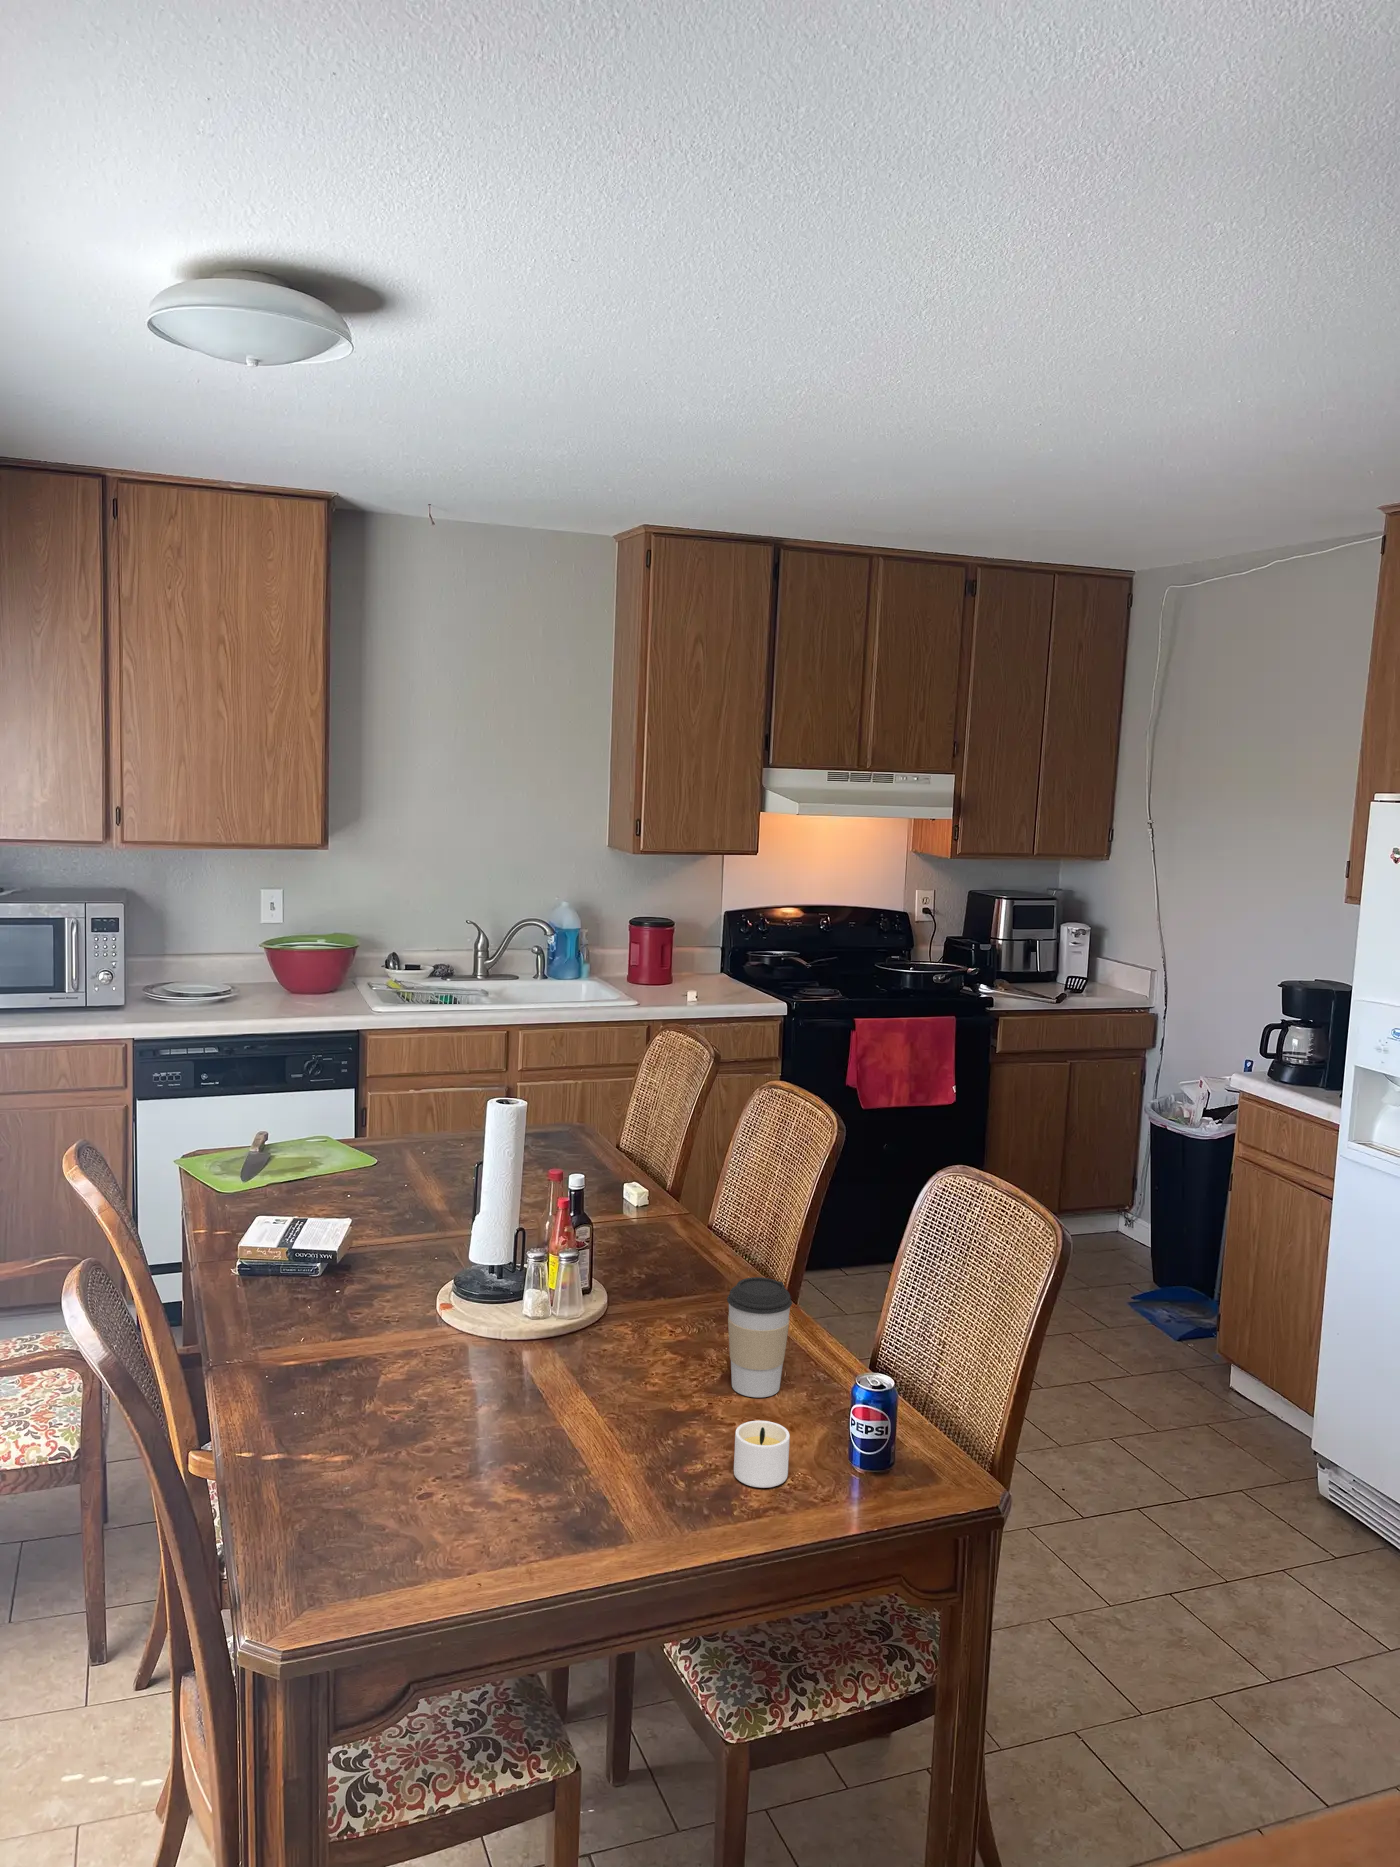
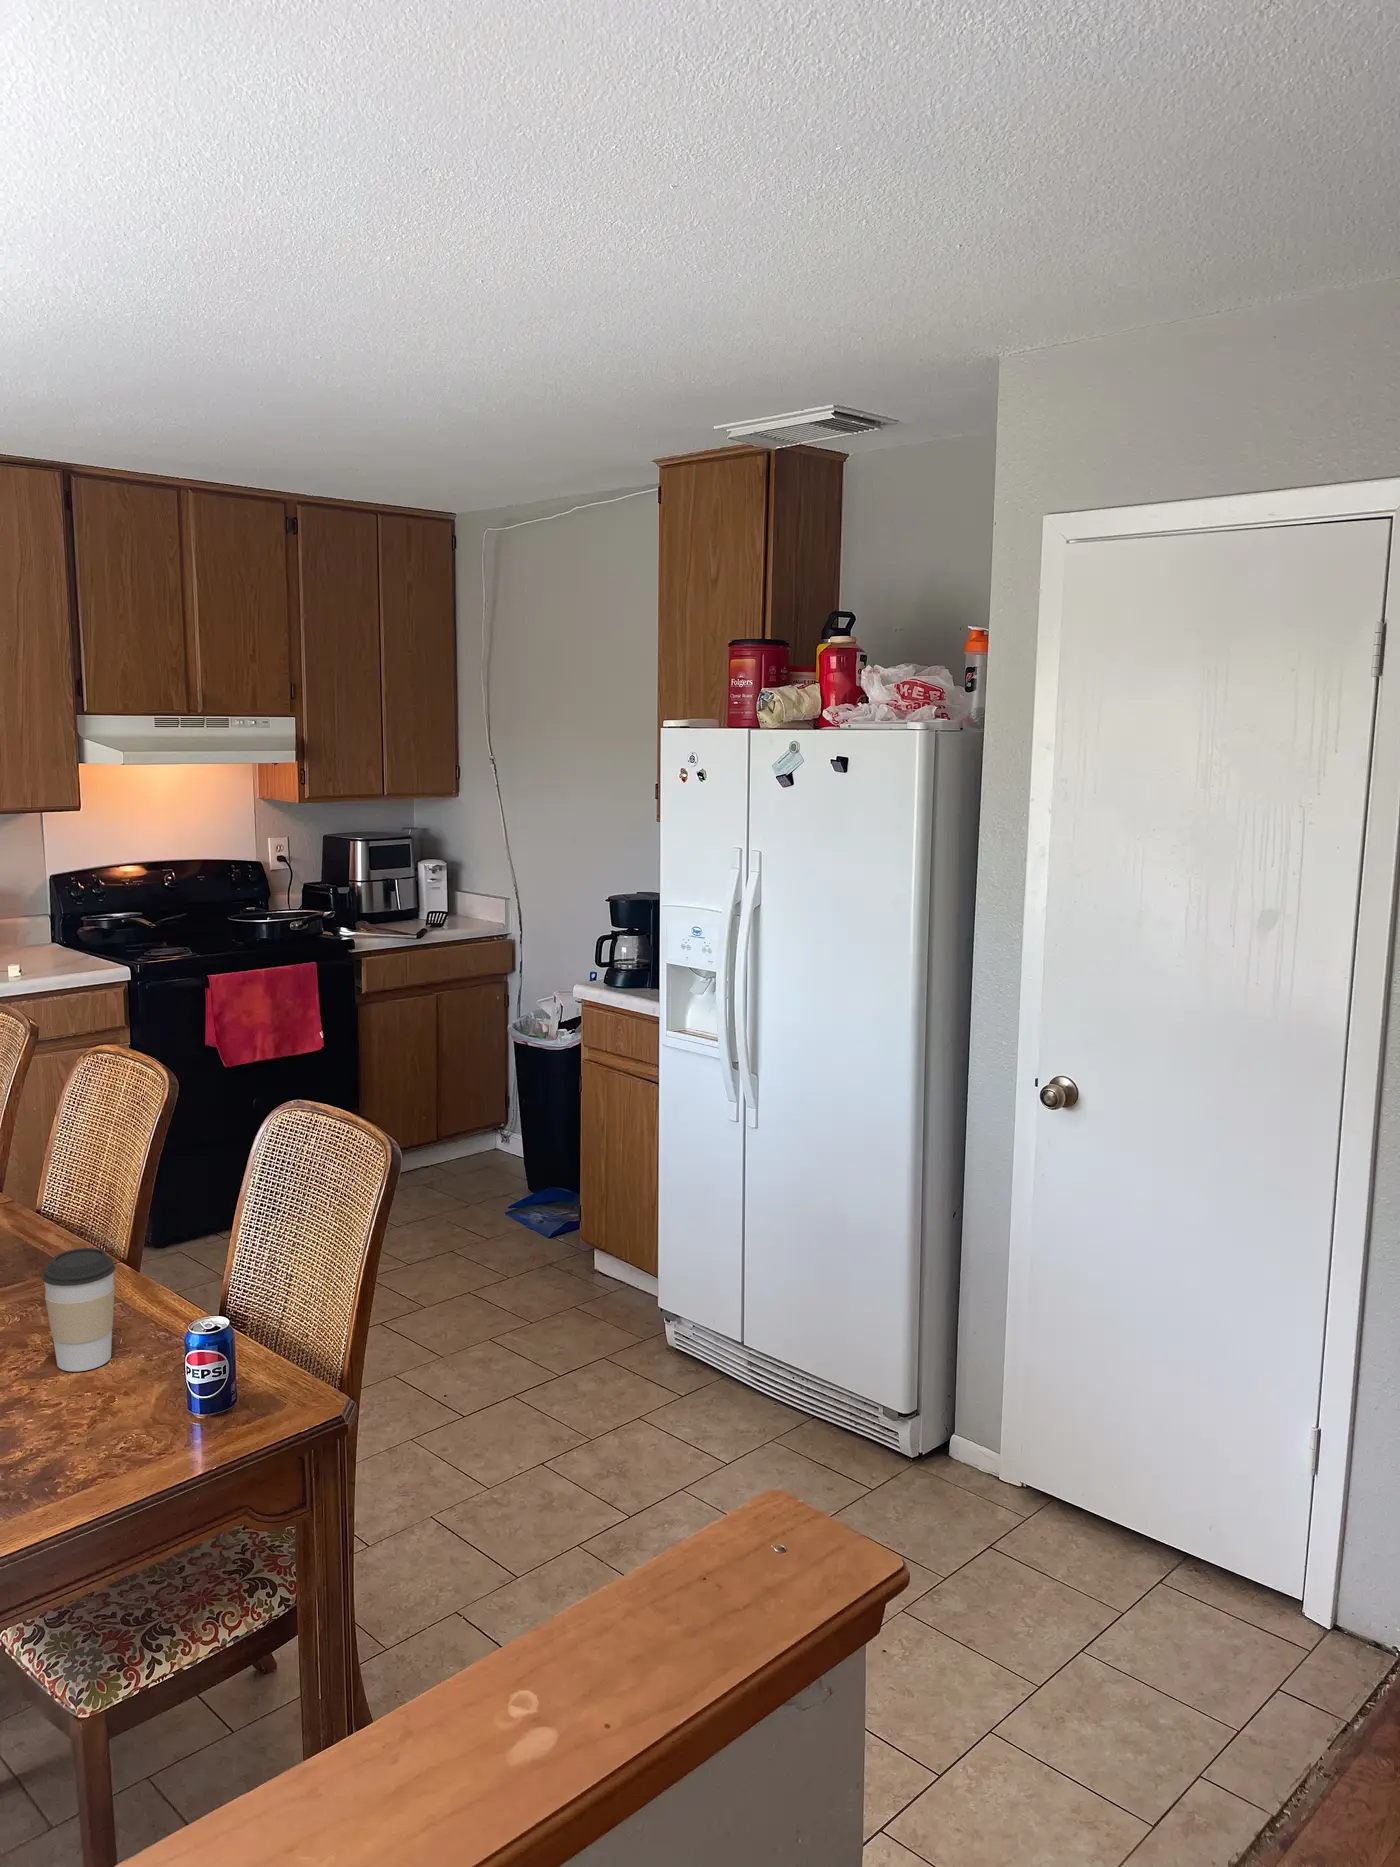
candle: present [734,1421,790,1488] -> none [54,1389,145,1457]

